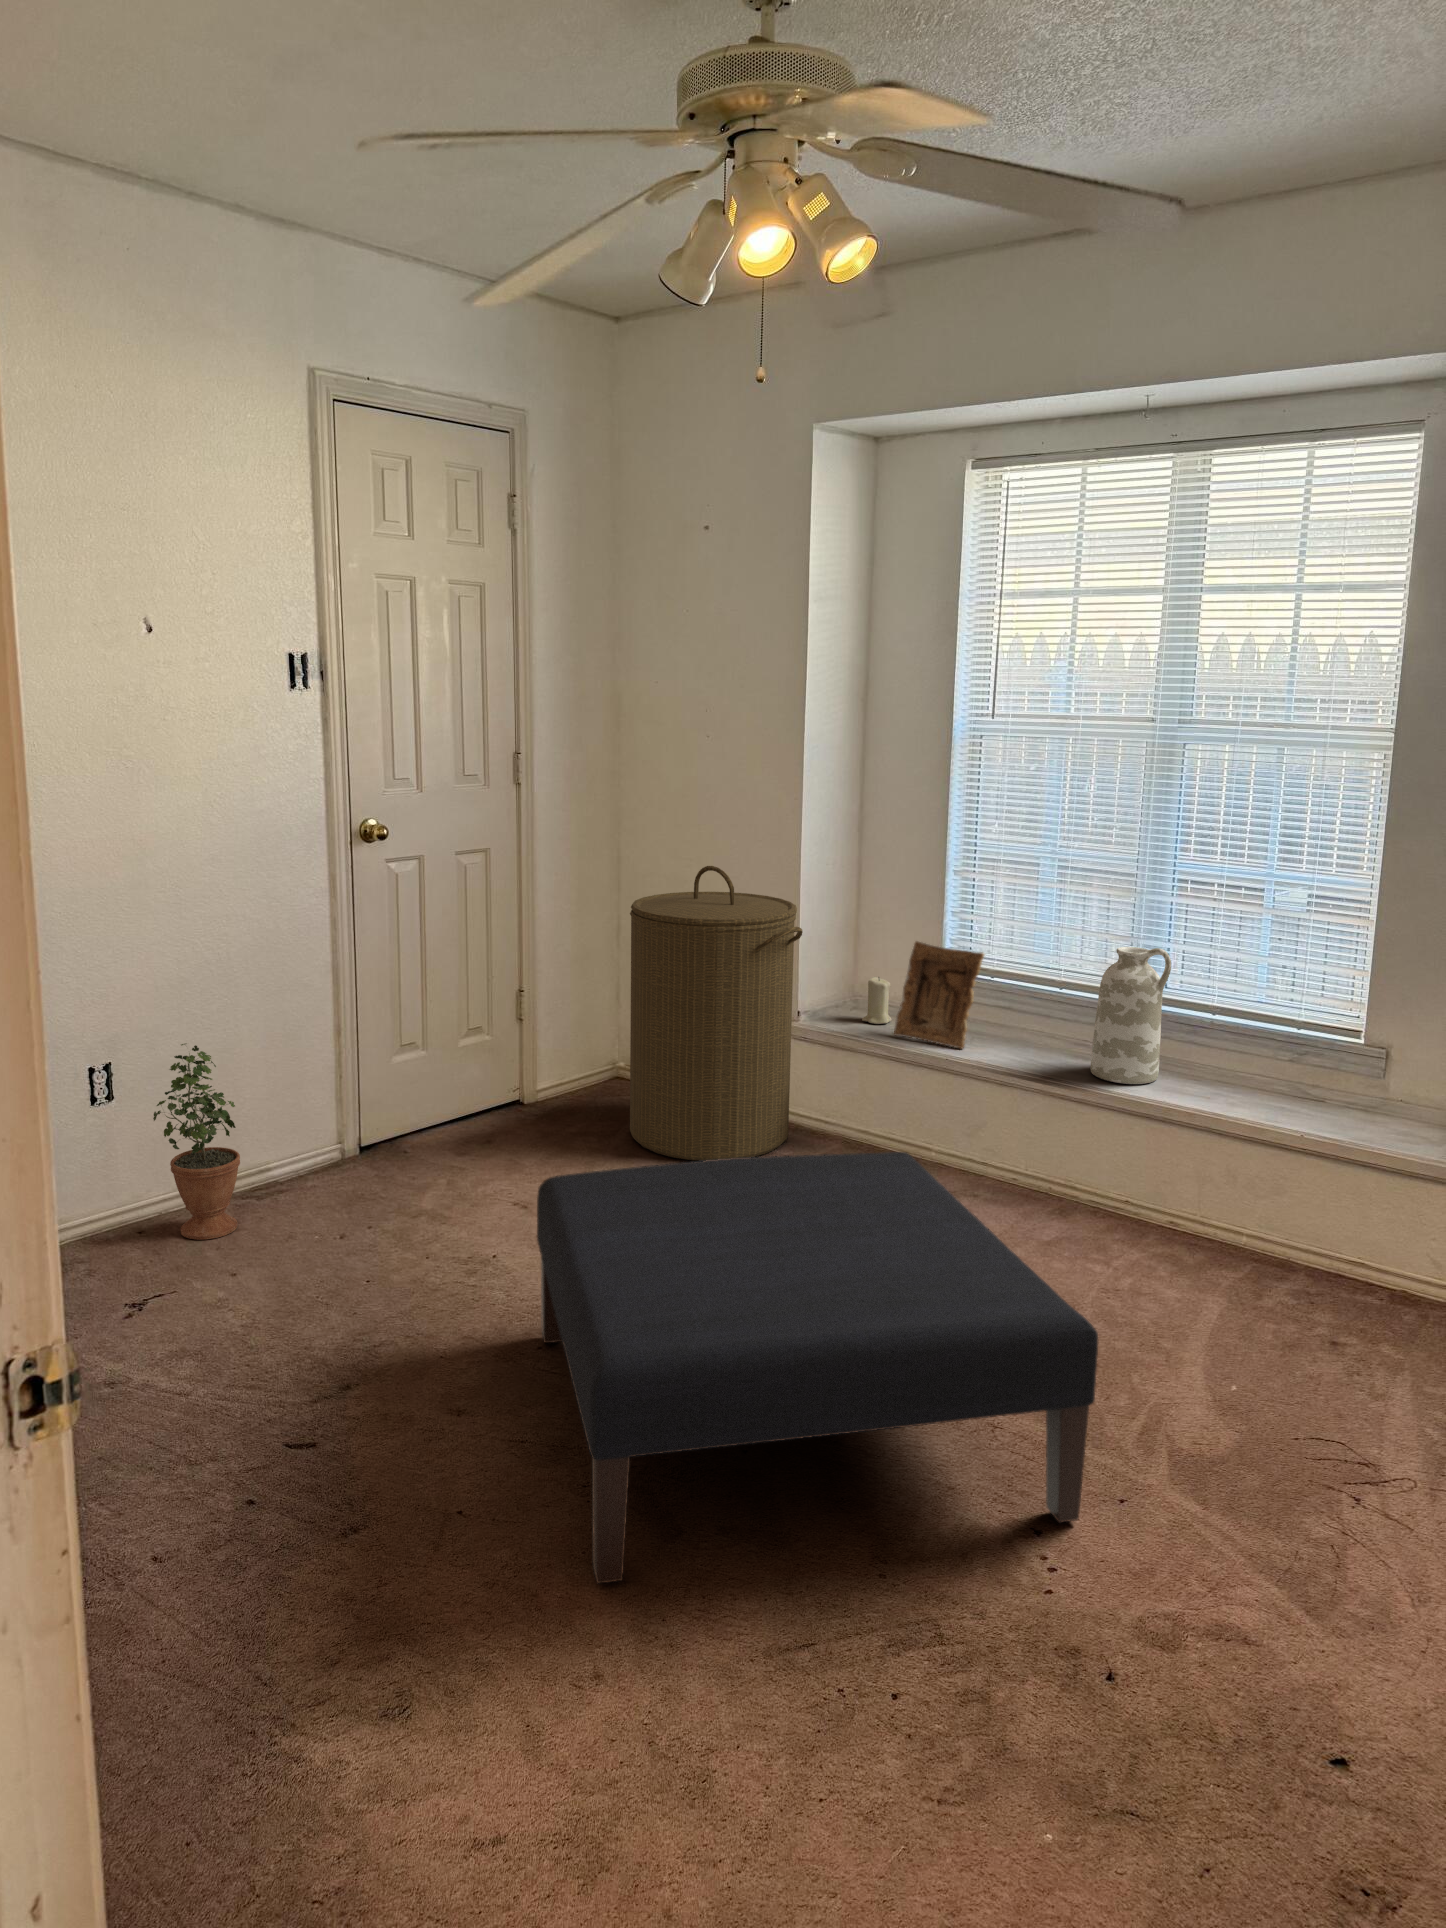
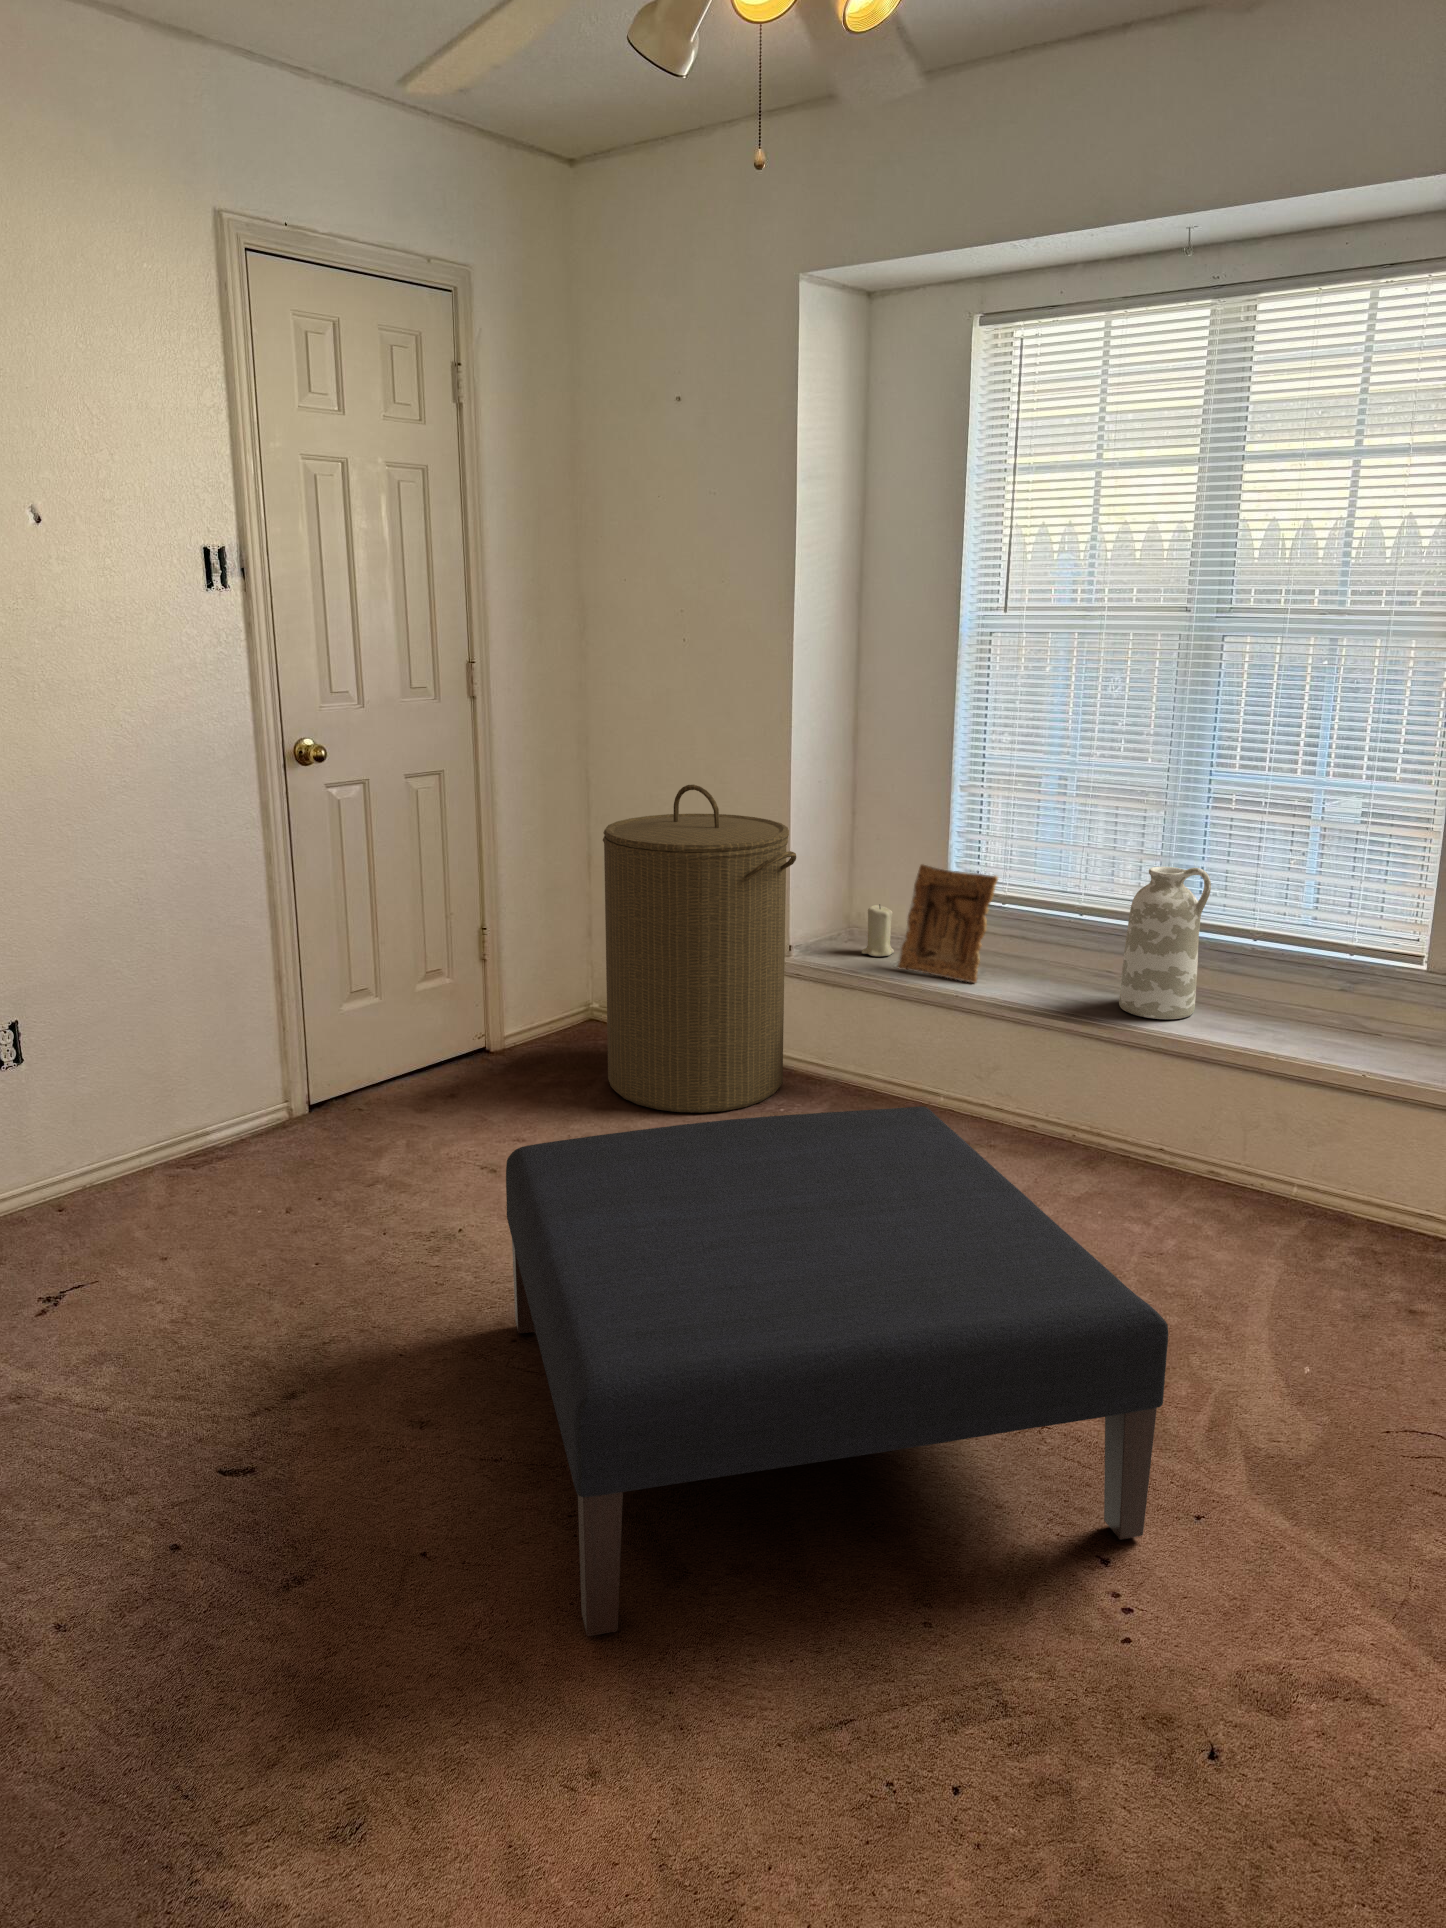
potted plant: present [153,1043,240,1240] -> none [66,998,170,1219]

